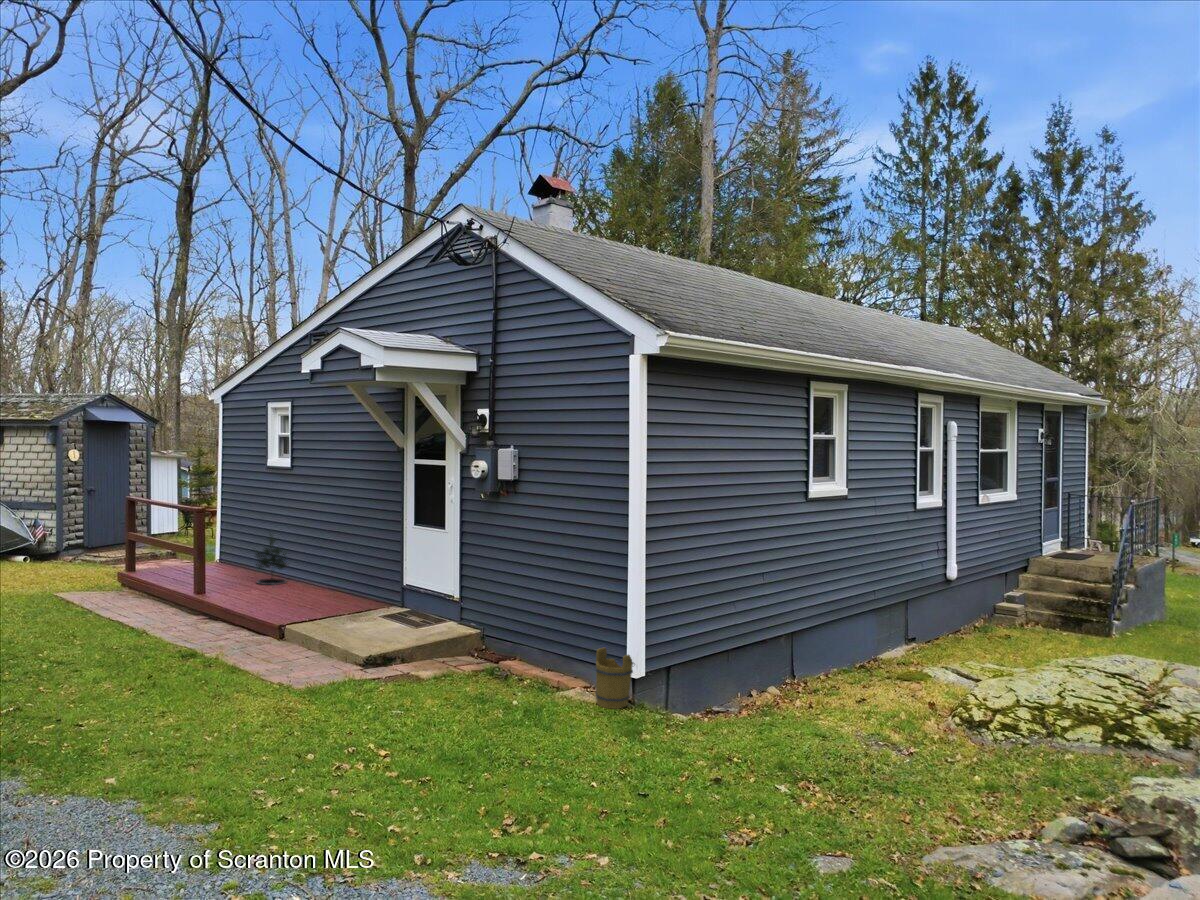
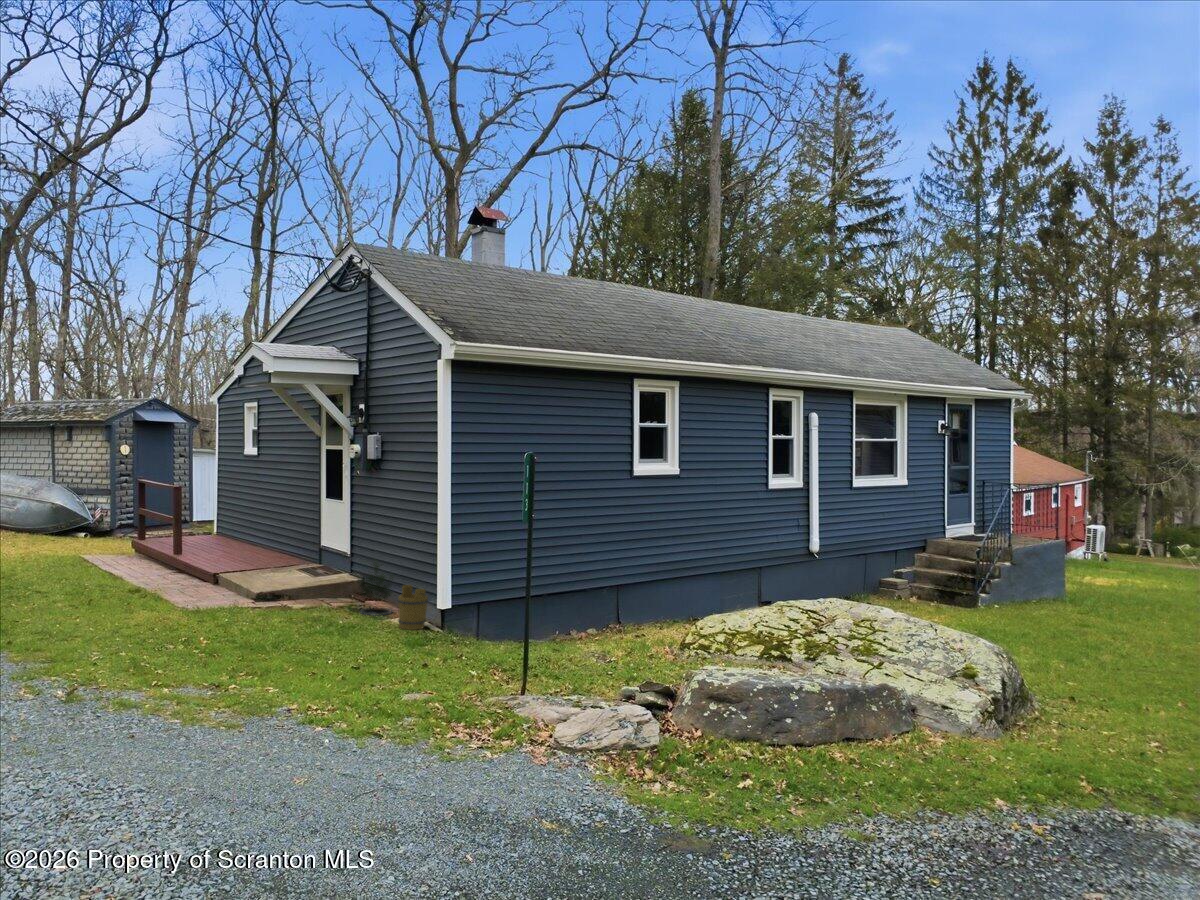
potted tree: present [256,533,288,585] -> present [358,560,393,616]

